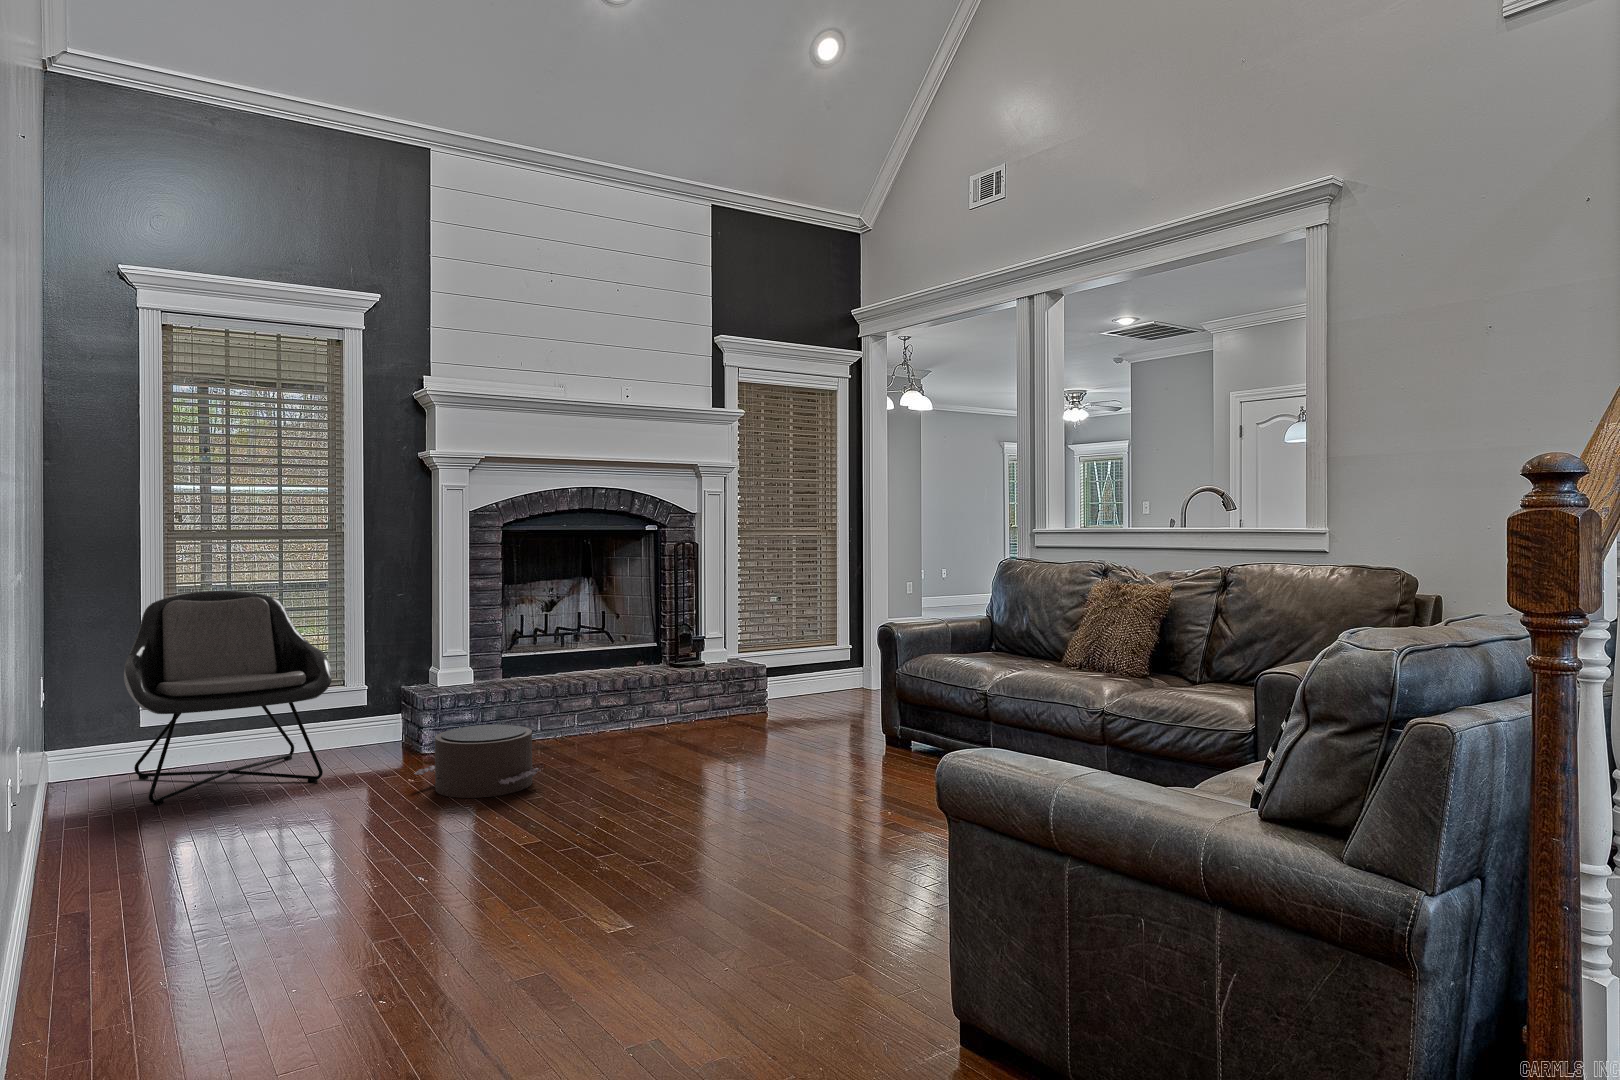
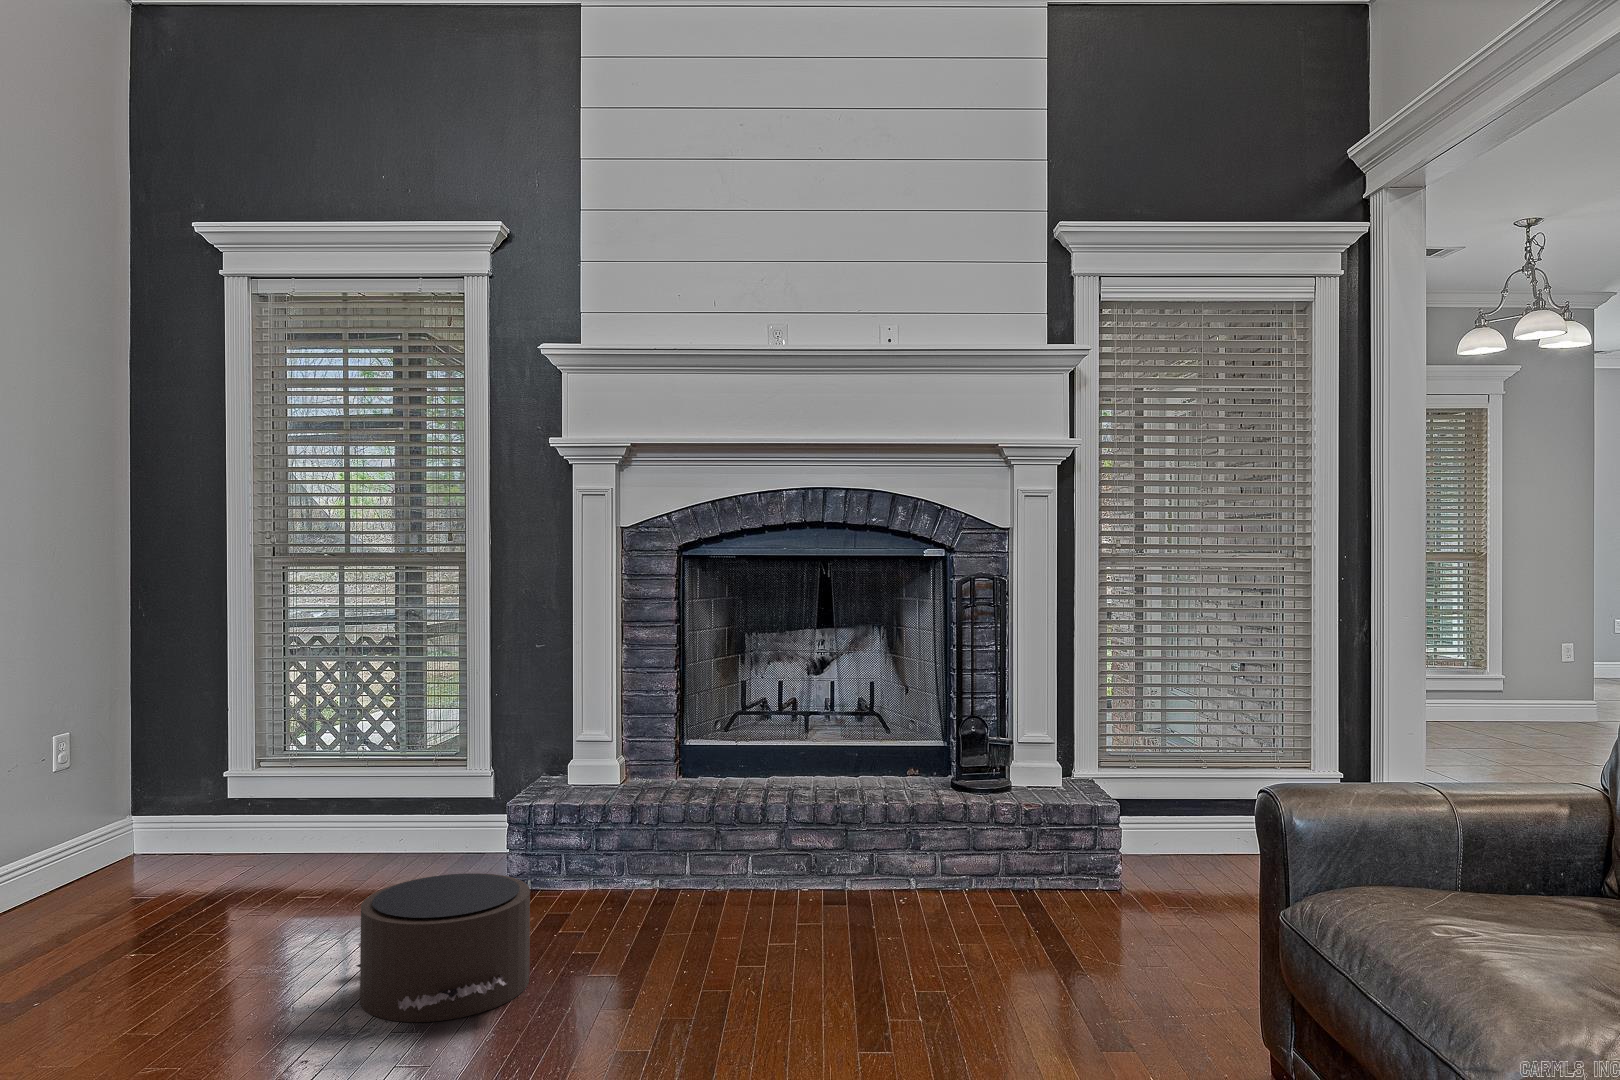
lounge chair: present [124,591,332,805] -> none [82,630,389,923]

